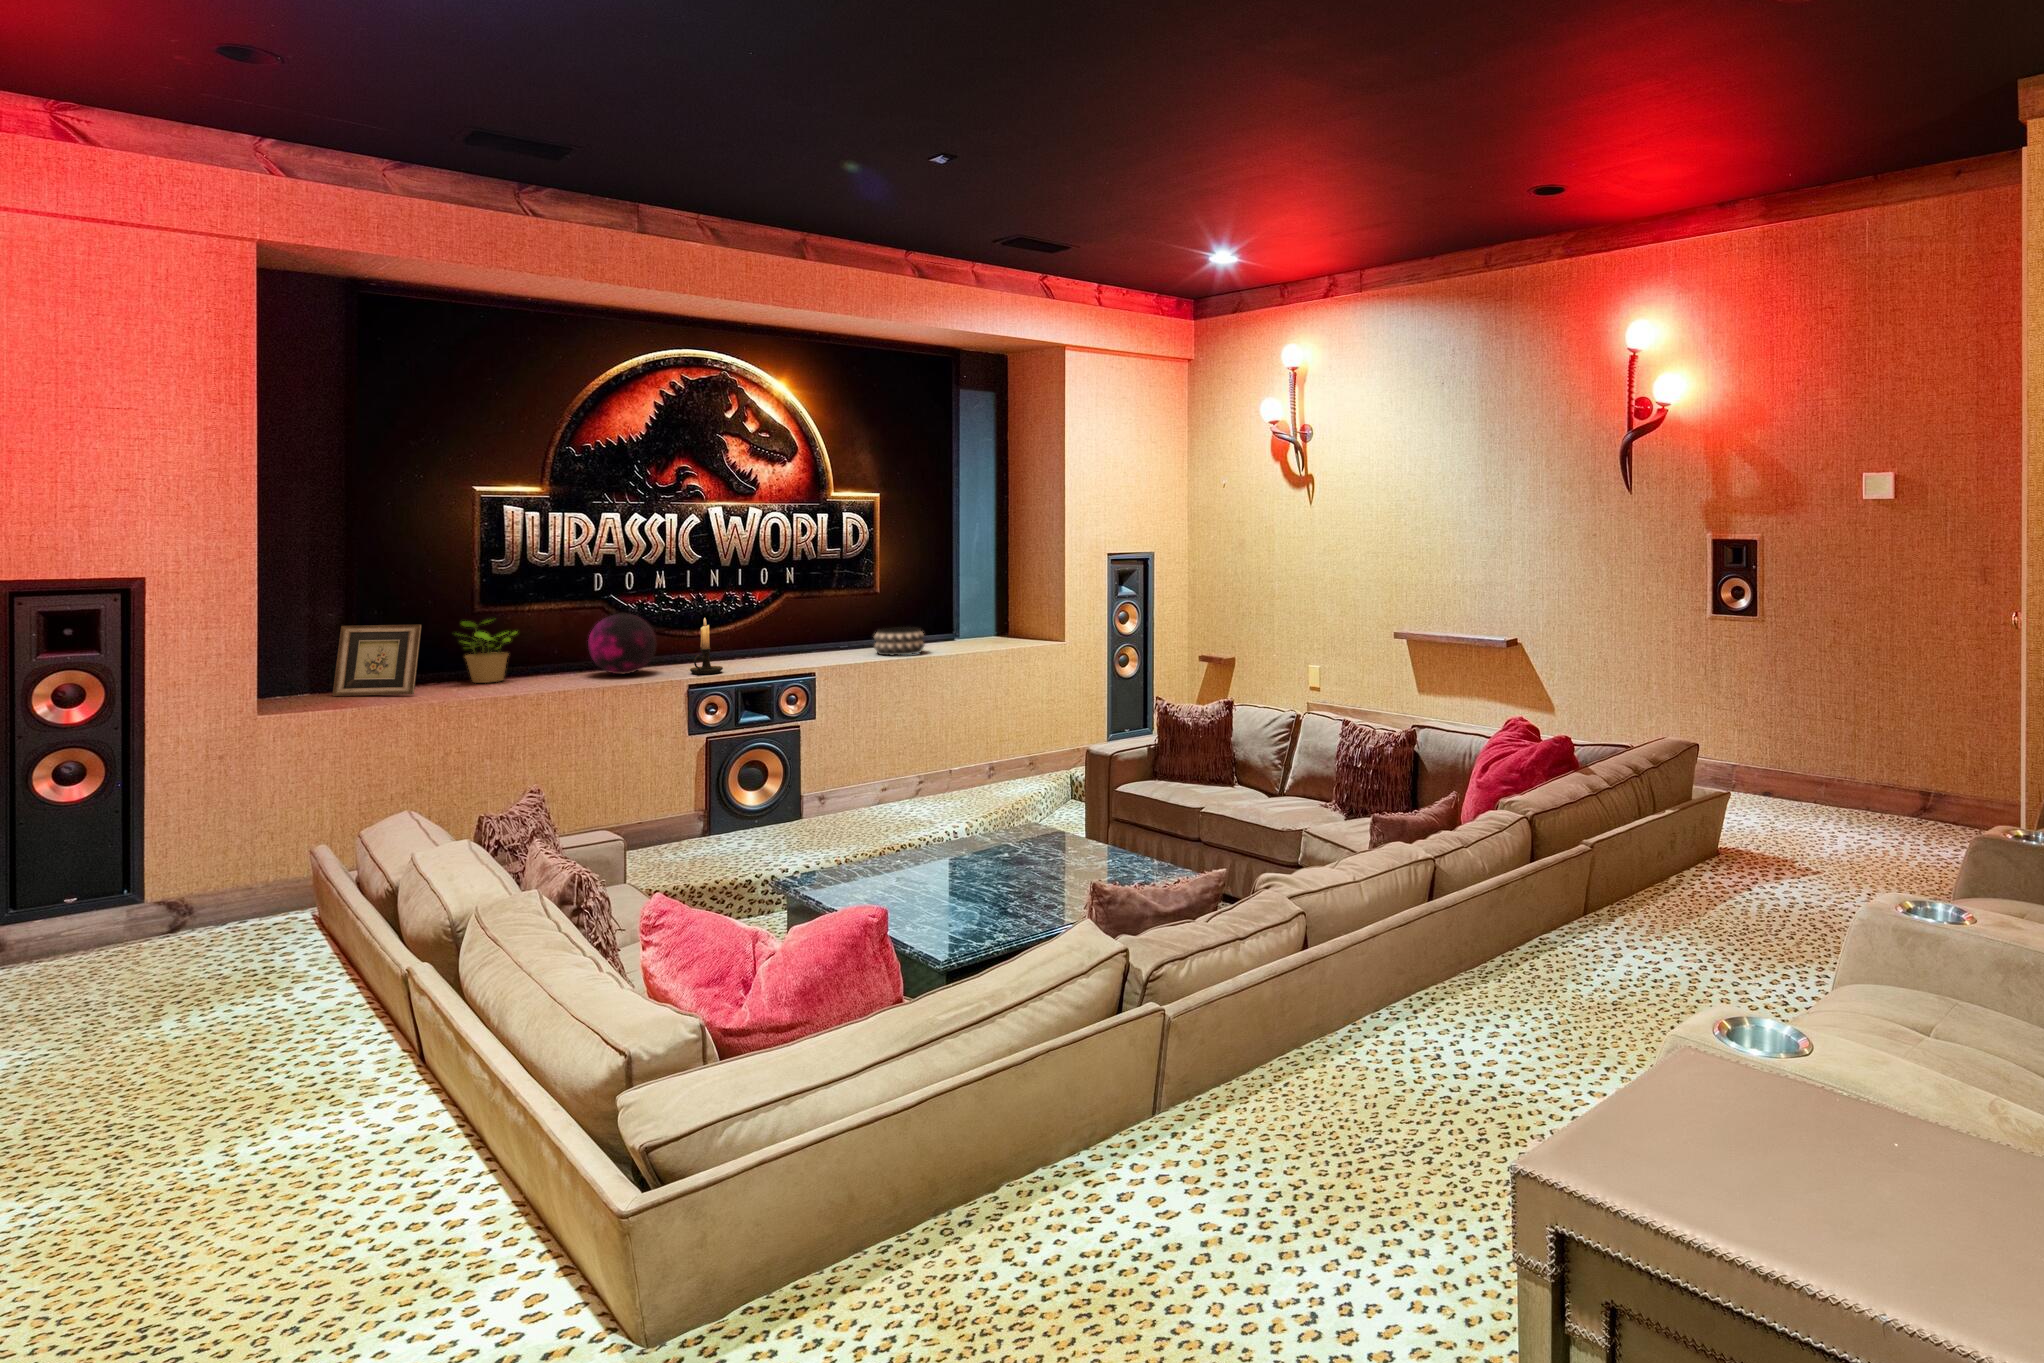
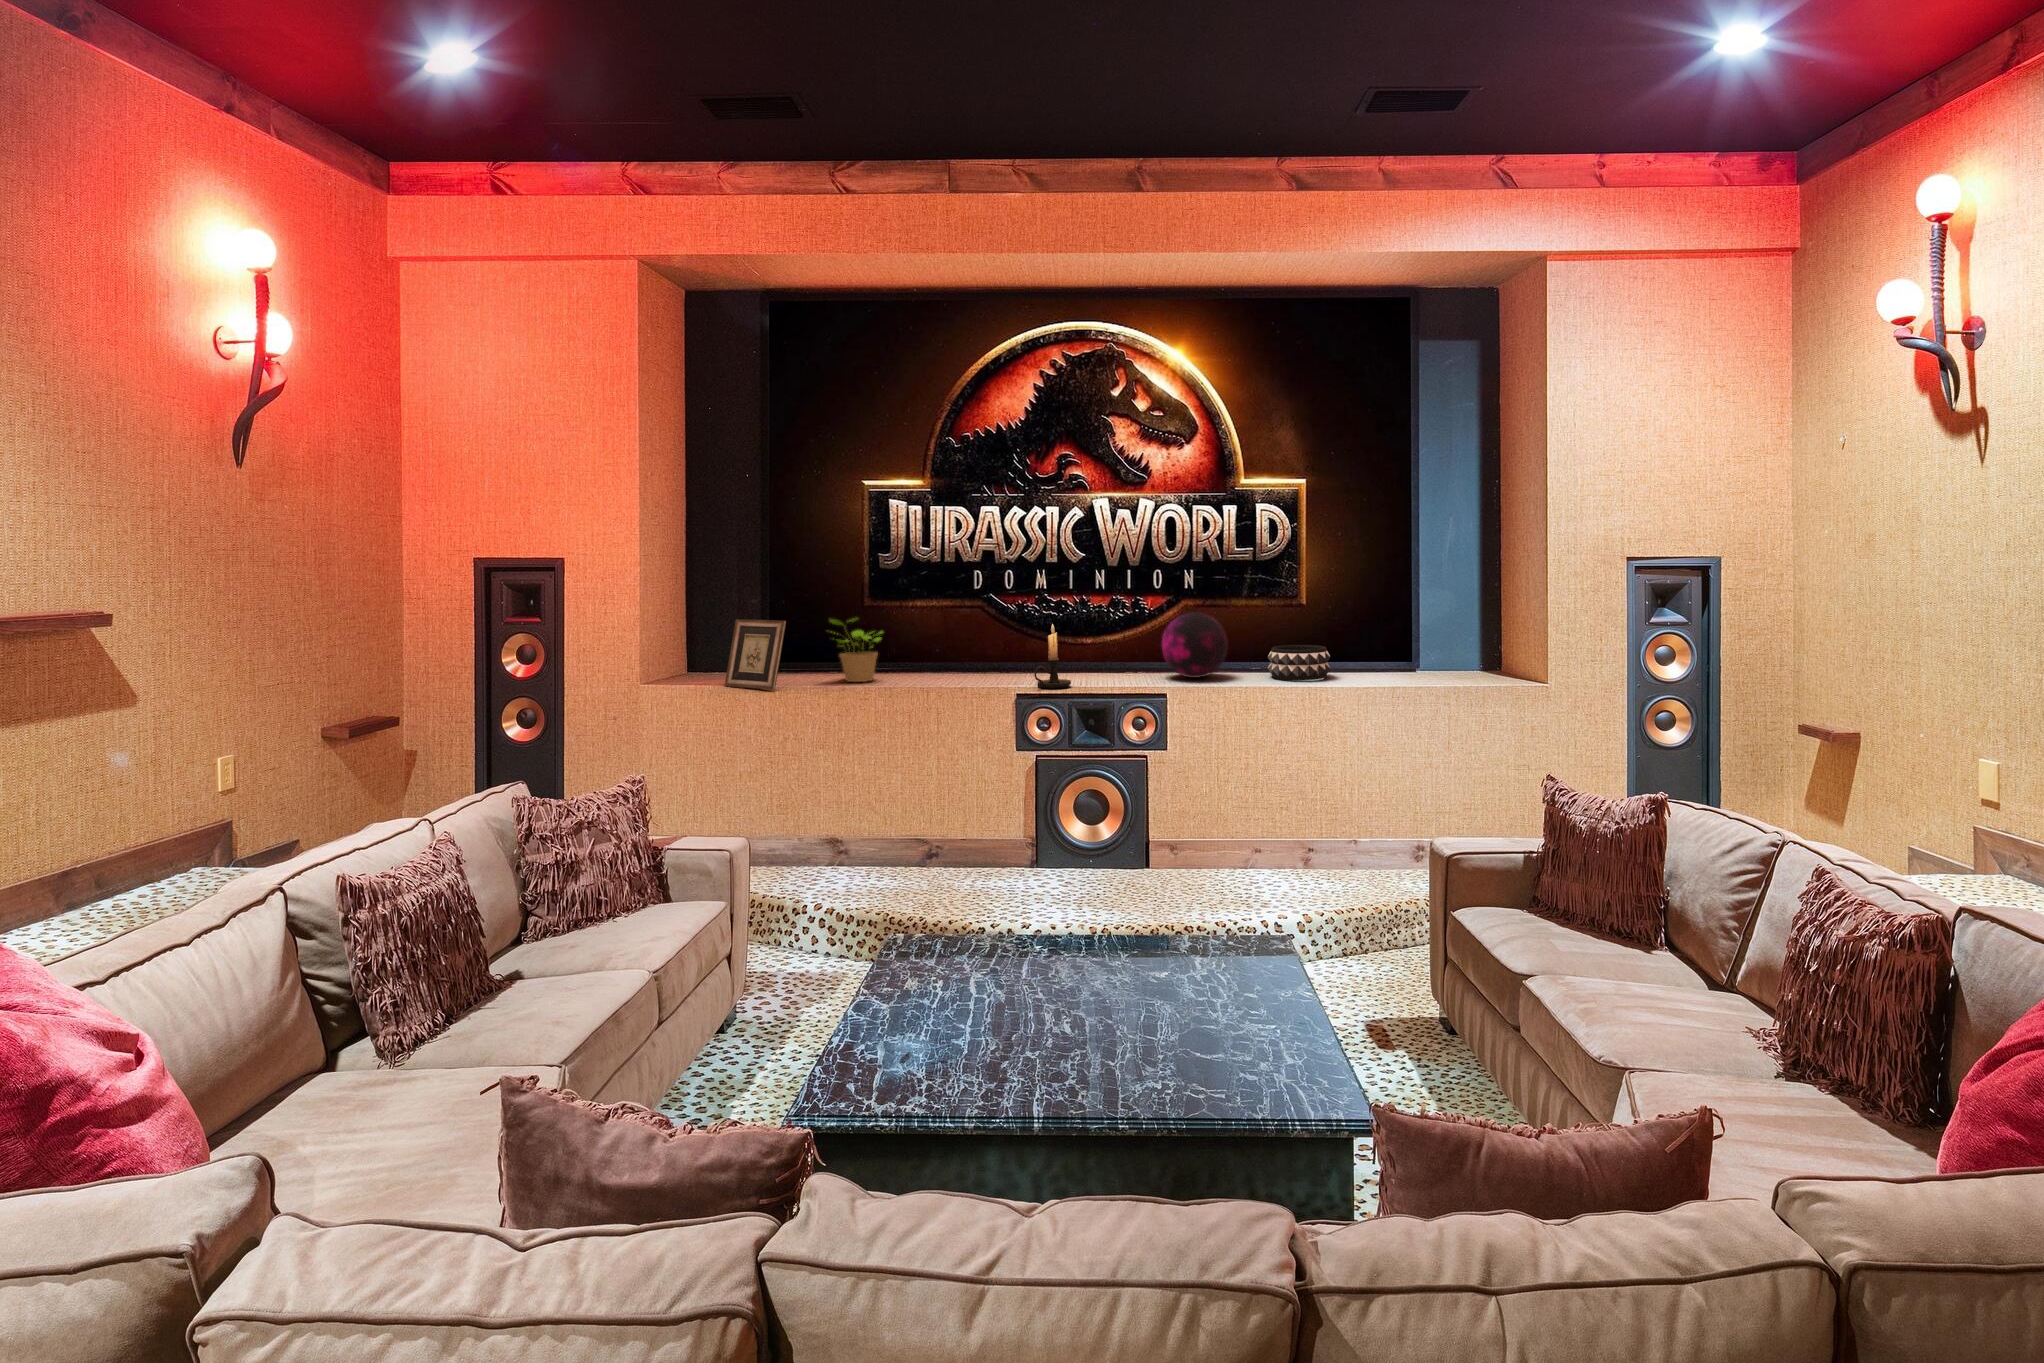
decorative orb: present [588,613,656,674] -> present [1162,612,1228,678]

